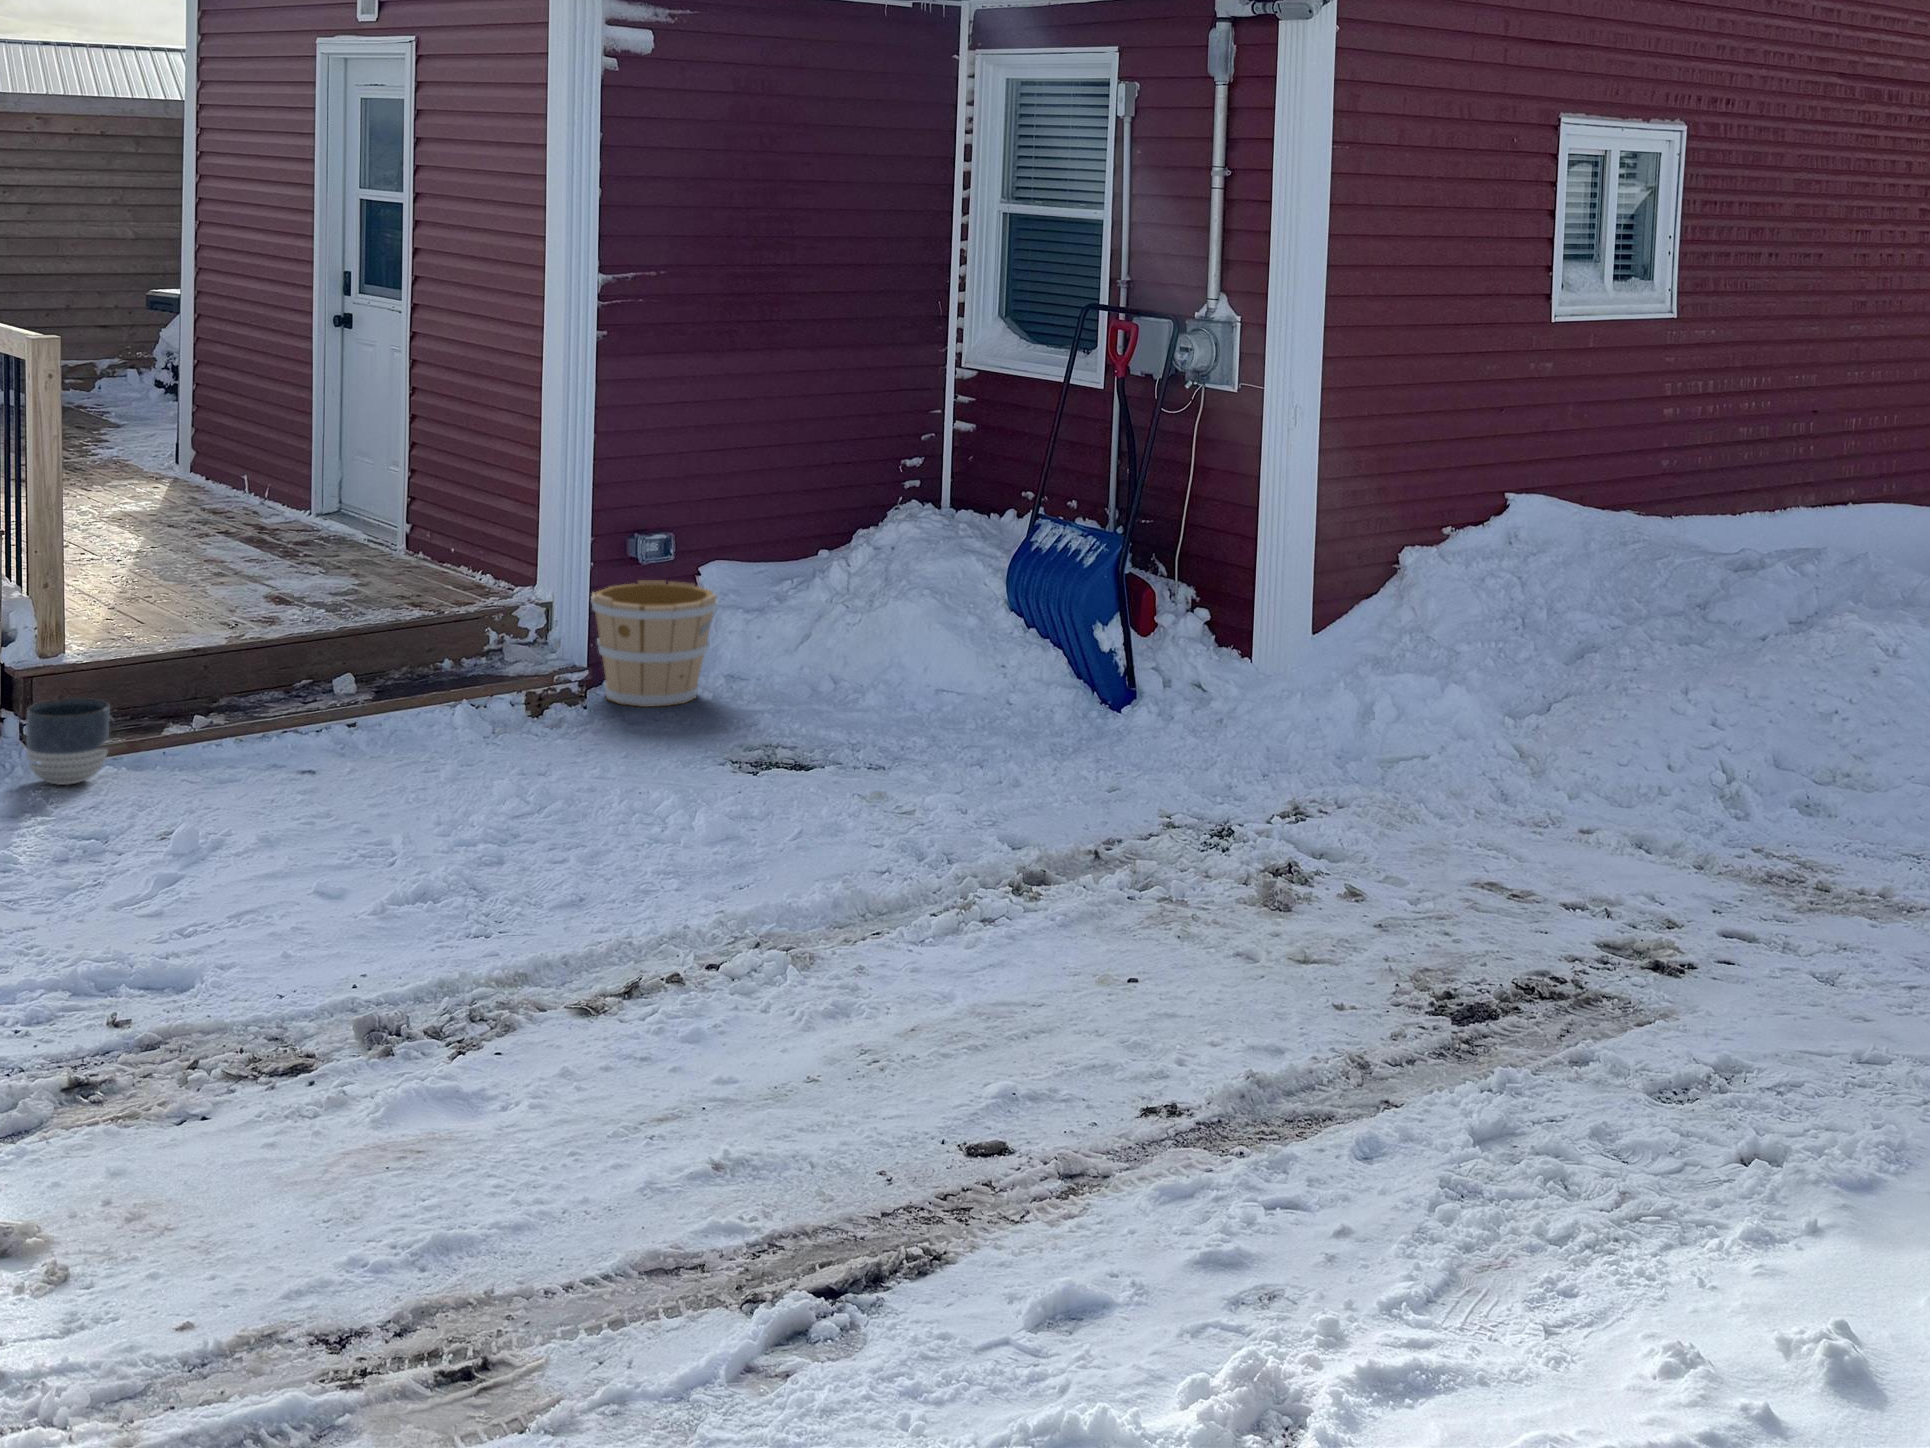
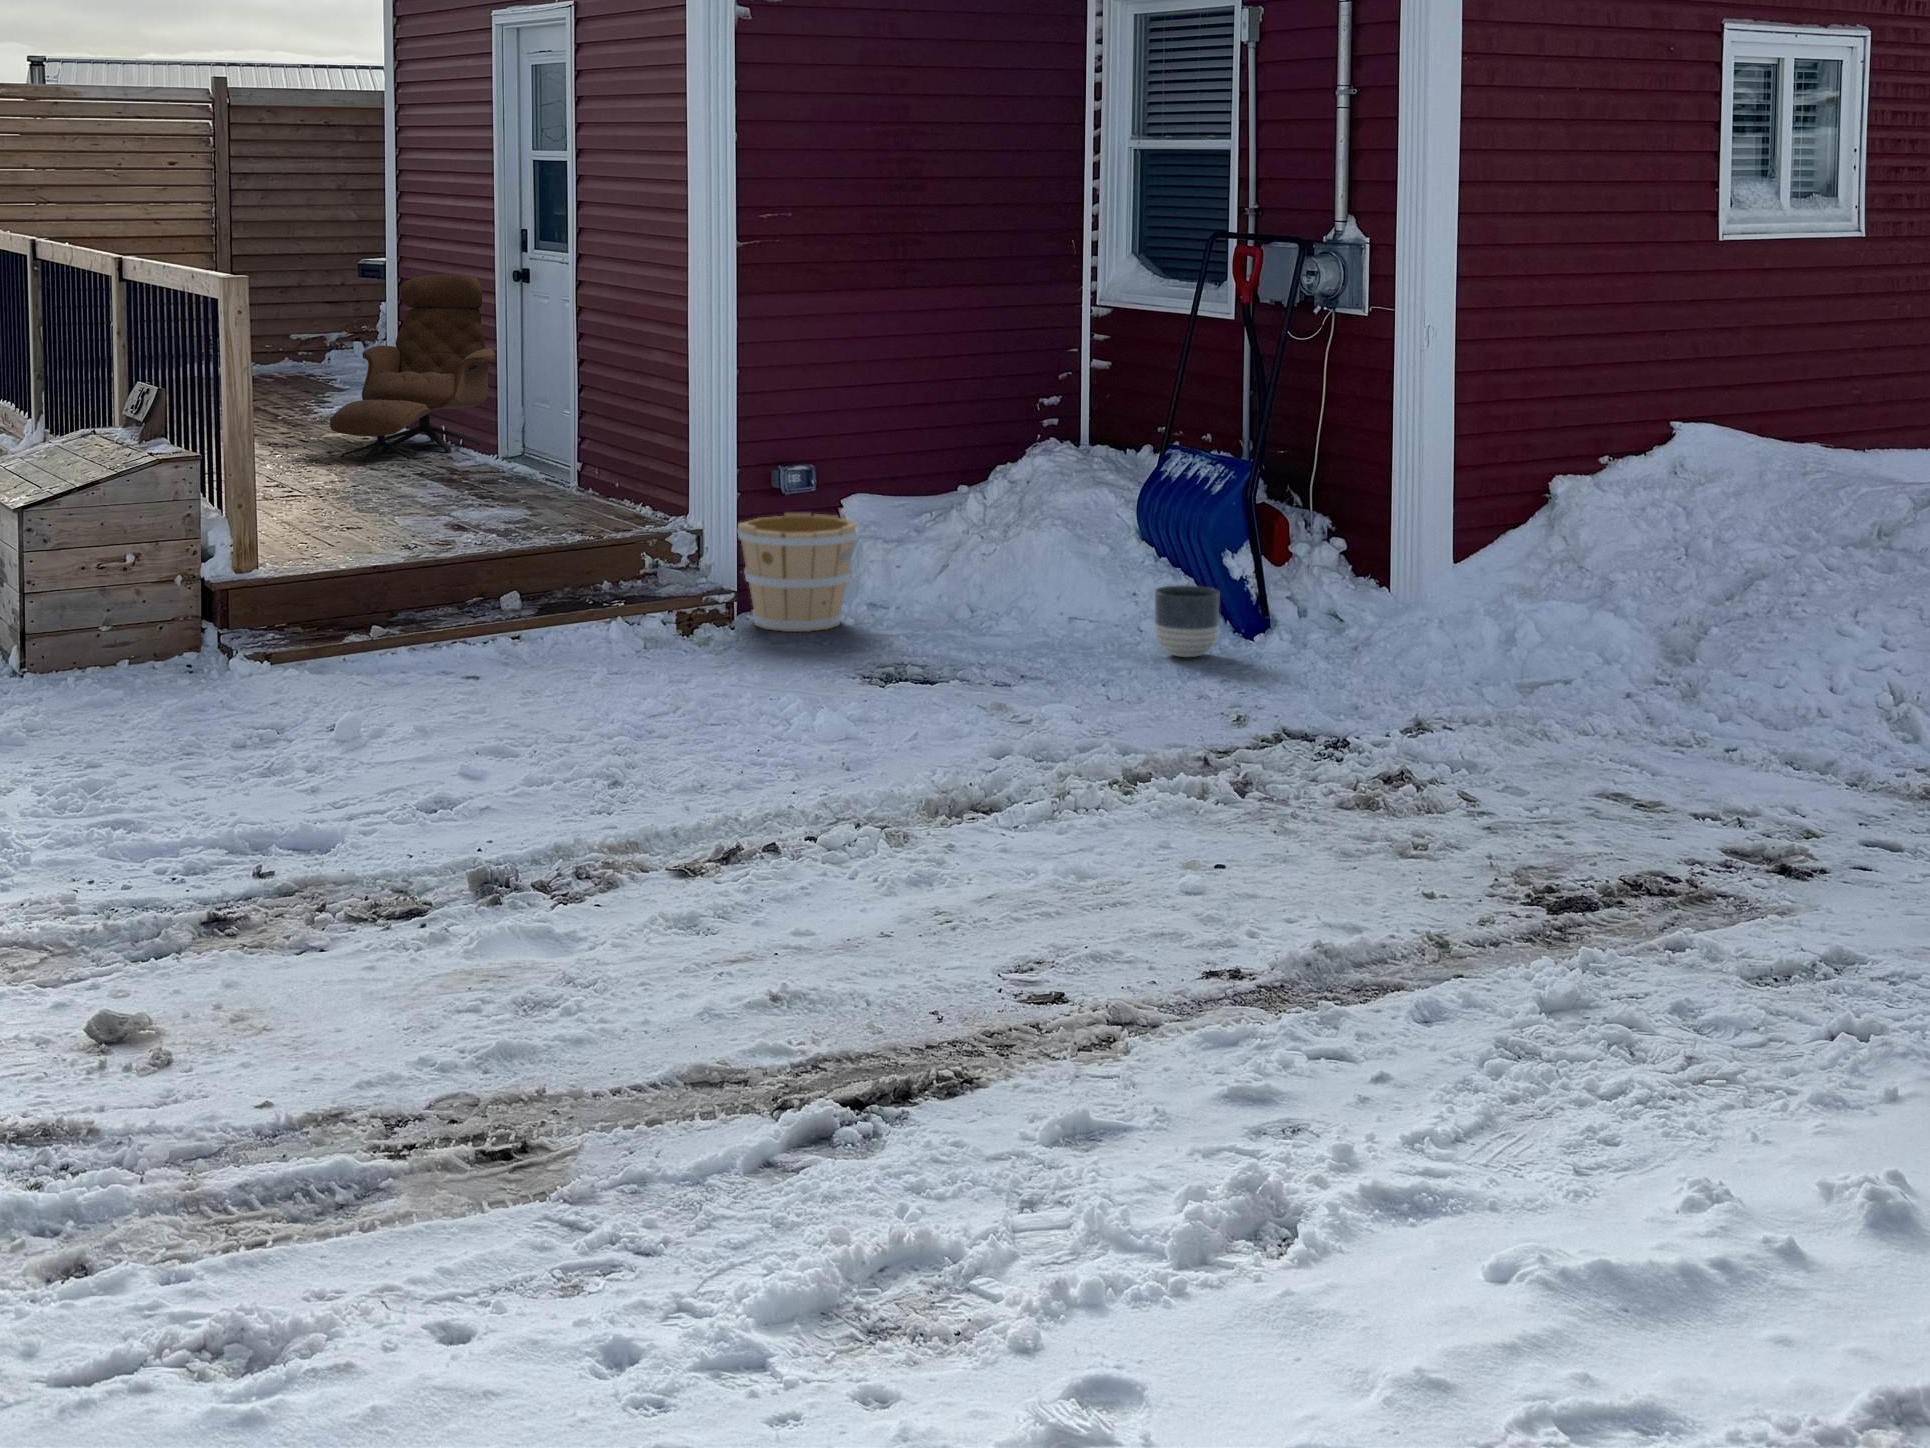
lounge chair: none [122,306,312,510] -> present [330,274,495,461]
planter: present [27,698,110,785] -> present [1155,585,1219,657]

